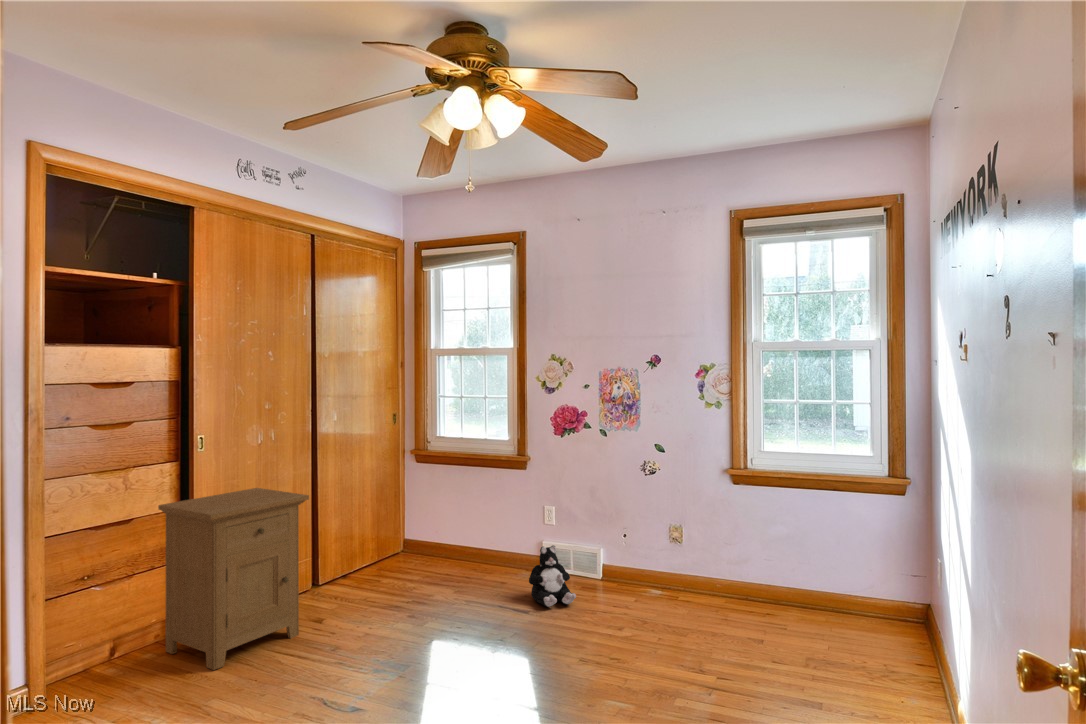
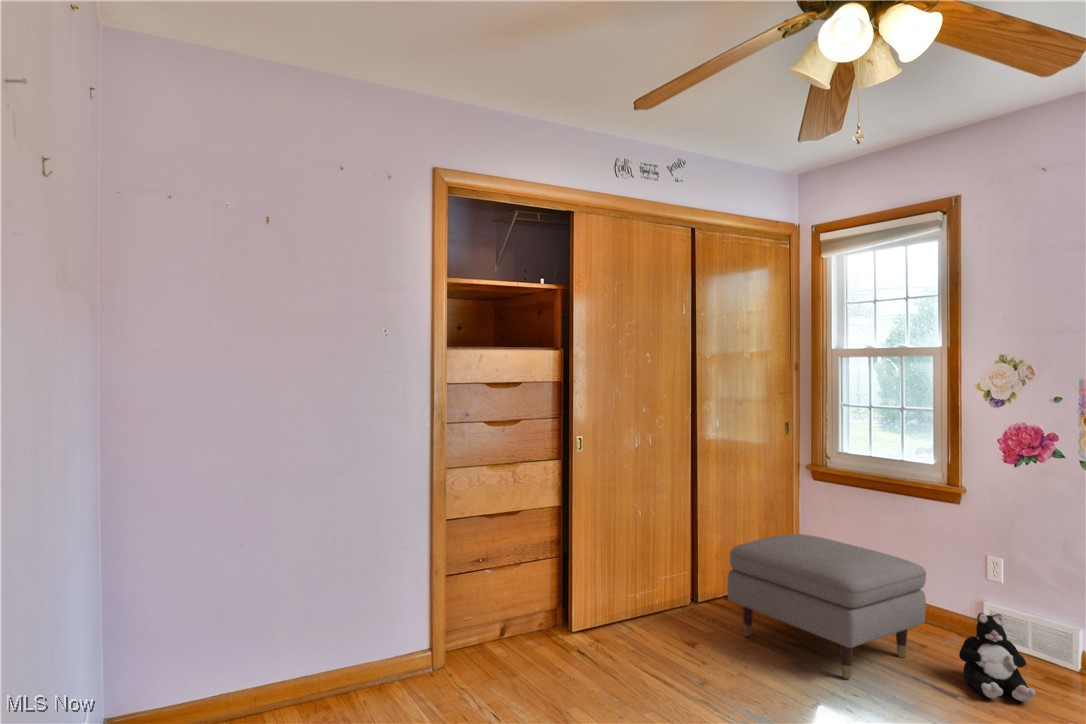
nightstand: present [158,488,309,670] -> none [540,492,679,673]
ottoman: none [351,508,506,618] -> present [727,534,926,679]

